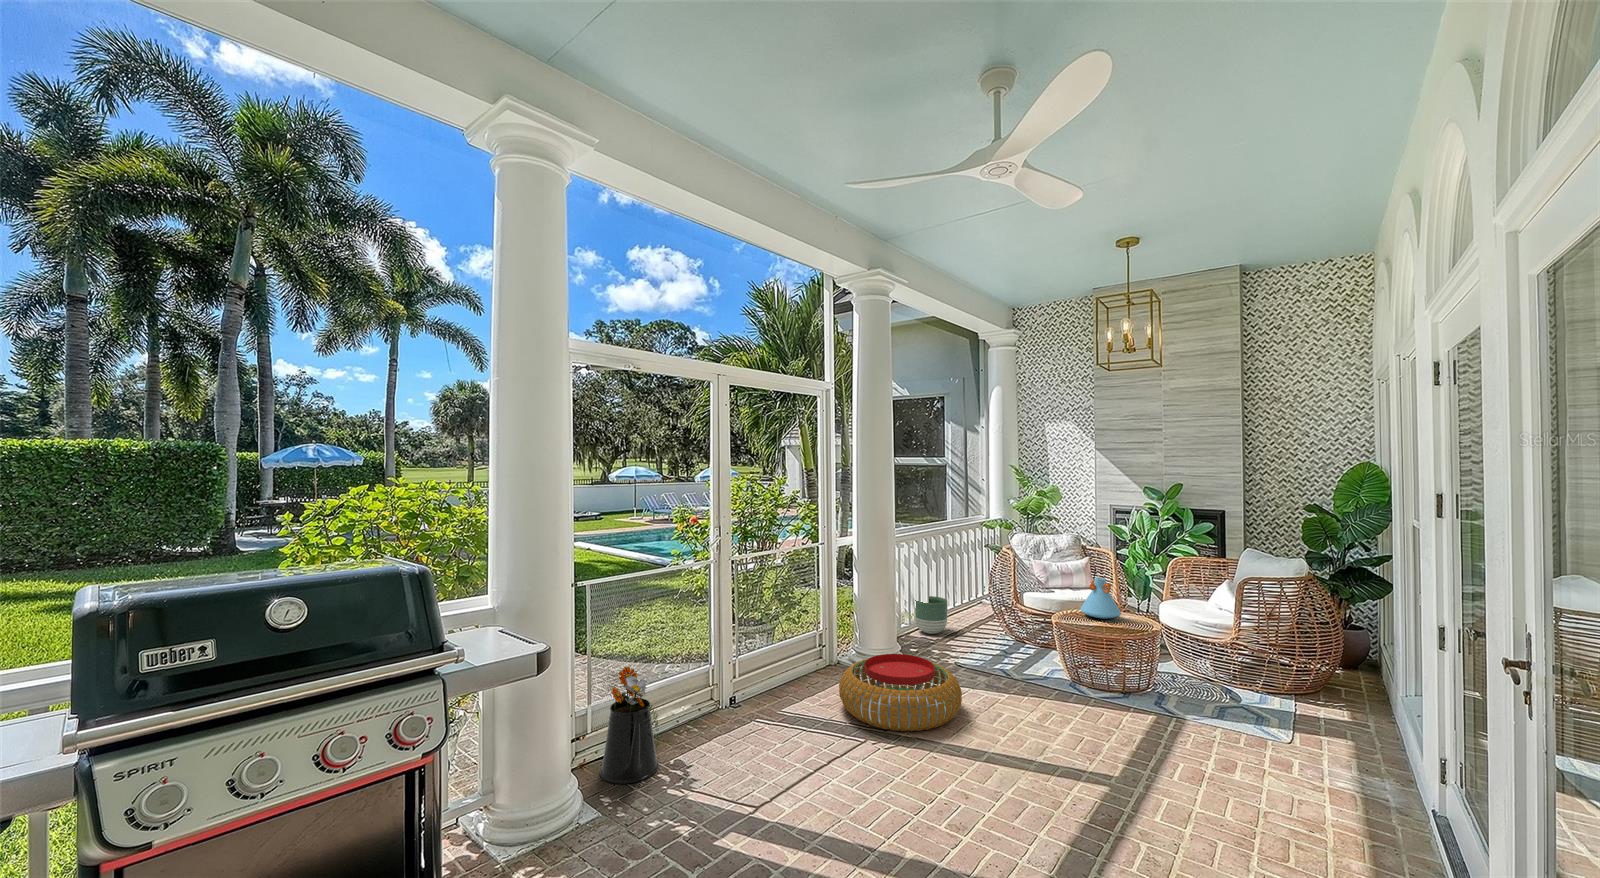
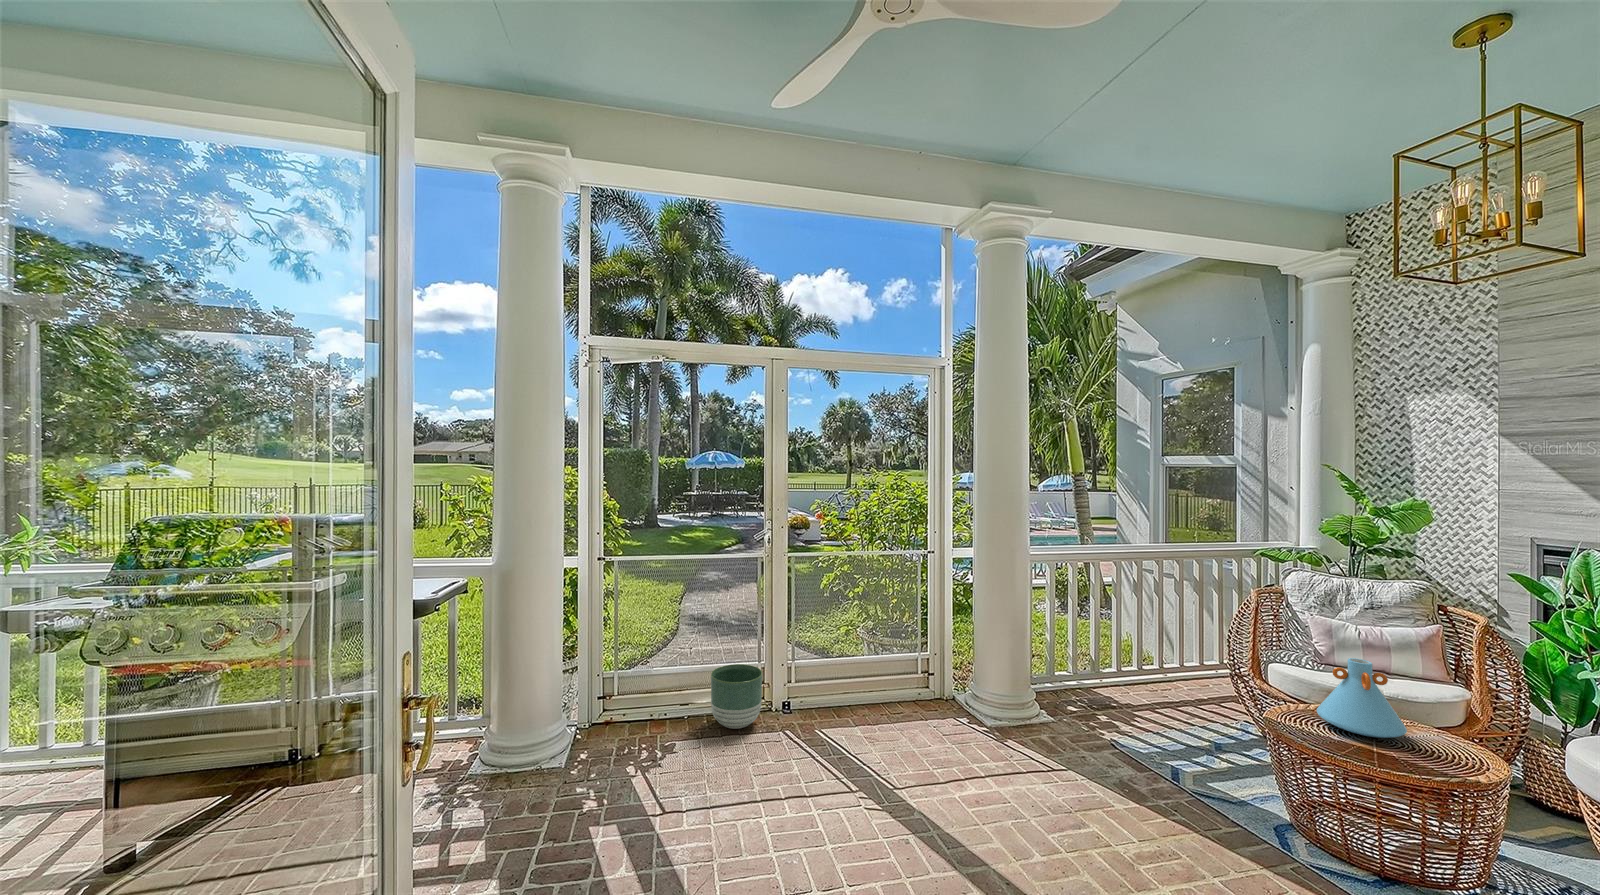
planter: present [915,596,947,634] -> present [711,664,762,729]
pouf: present [839,654,962,731] -> none [873,696,1037,809]
watering can: present [600,666,659,784] -> none [608,640,663,750]

